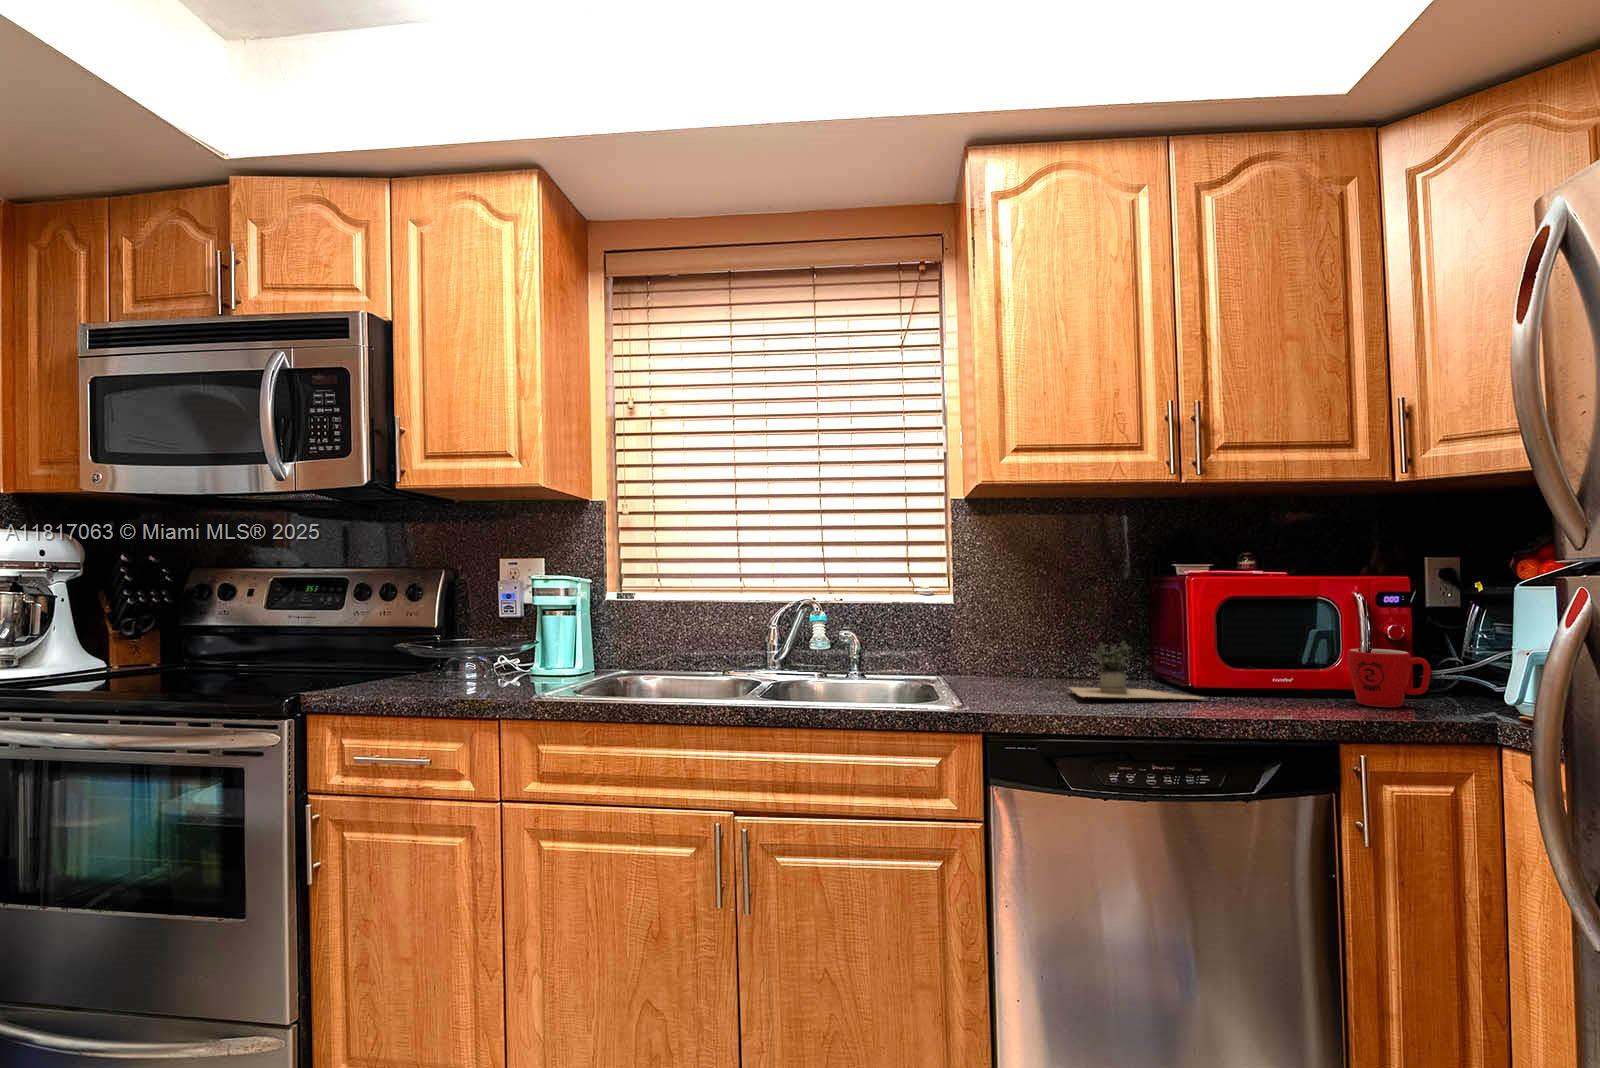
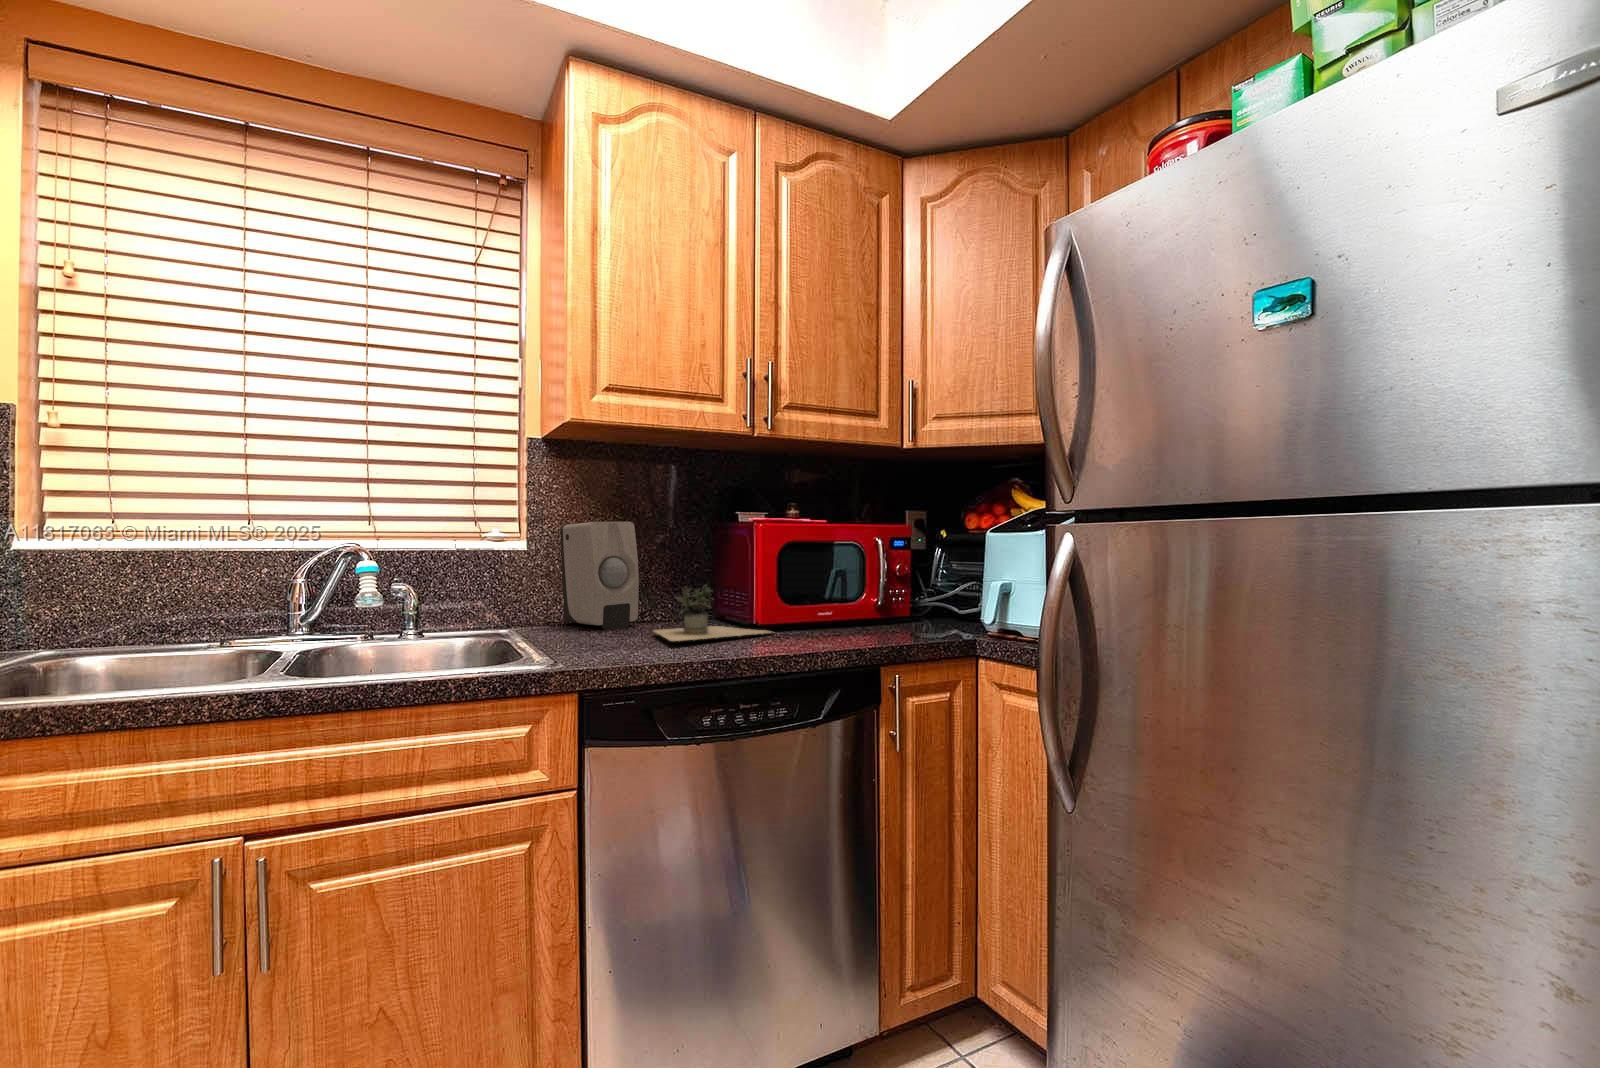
soap dispenser: none [983,576,1060,686] -> present [560,522,639,630]
mug: present [1347,649,1432,707] -> none [873,582,929,628]

